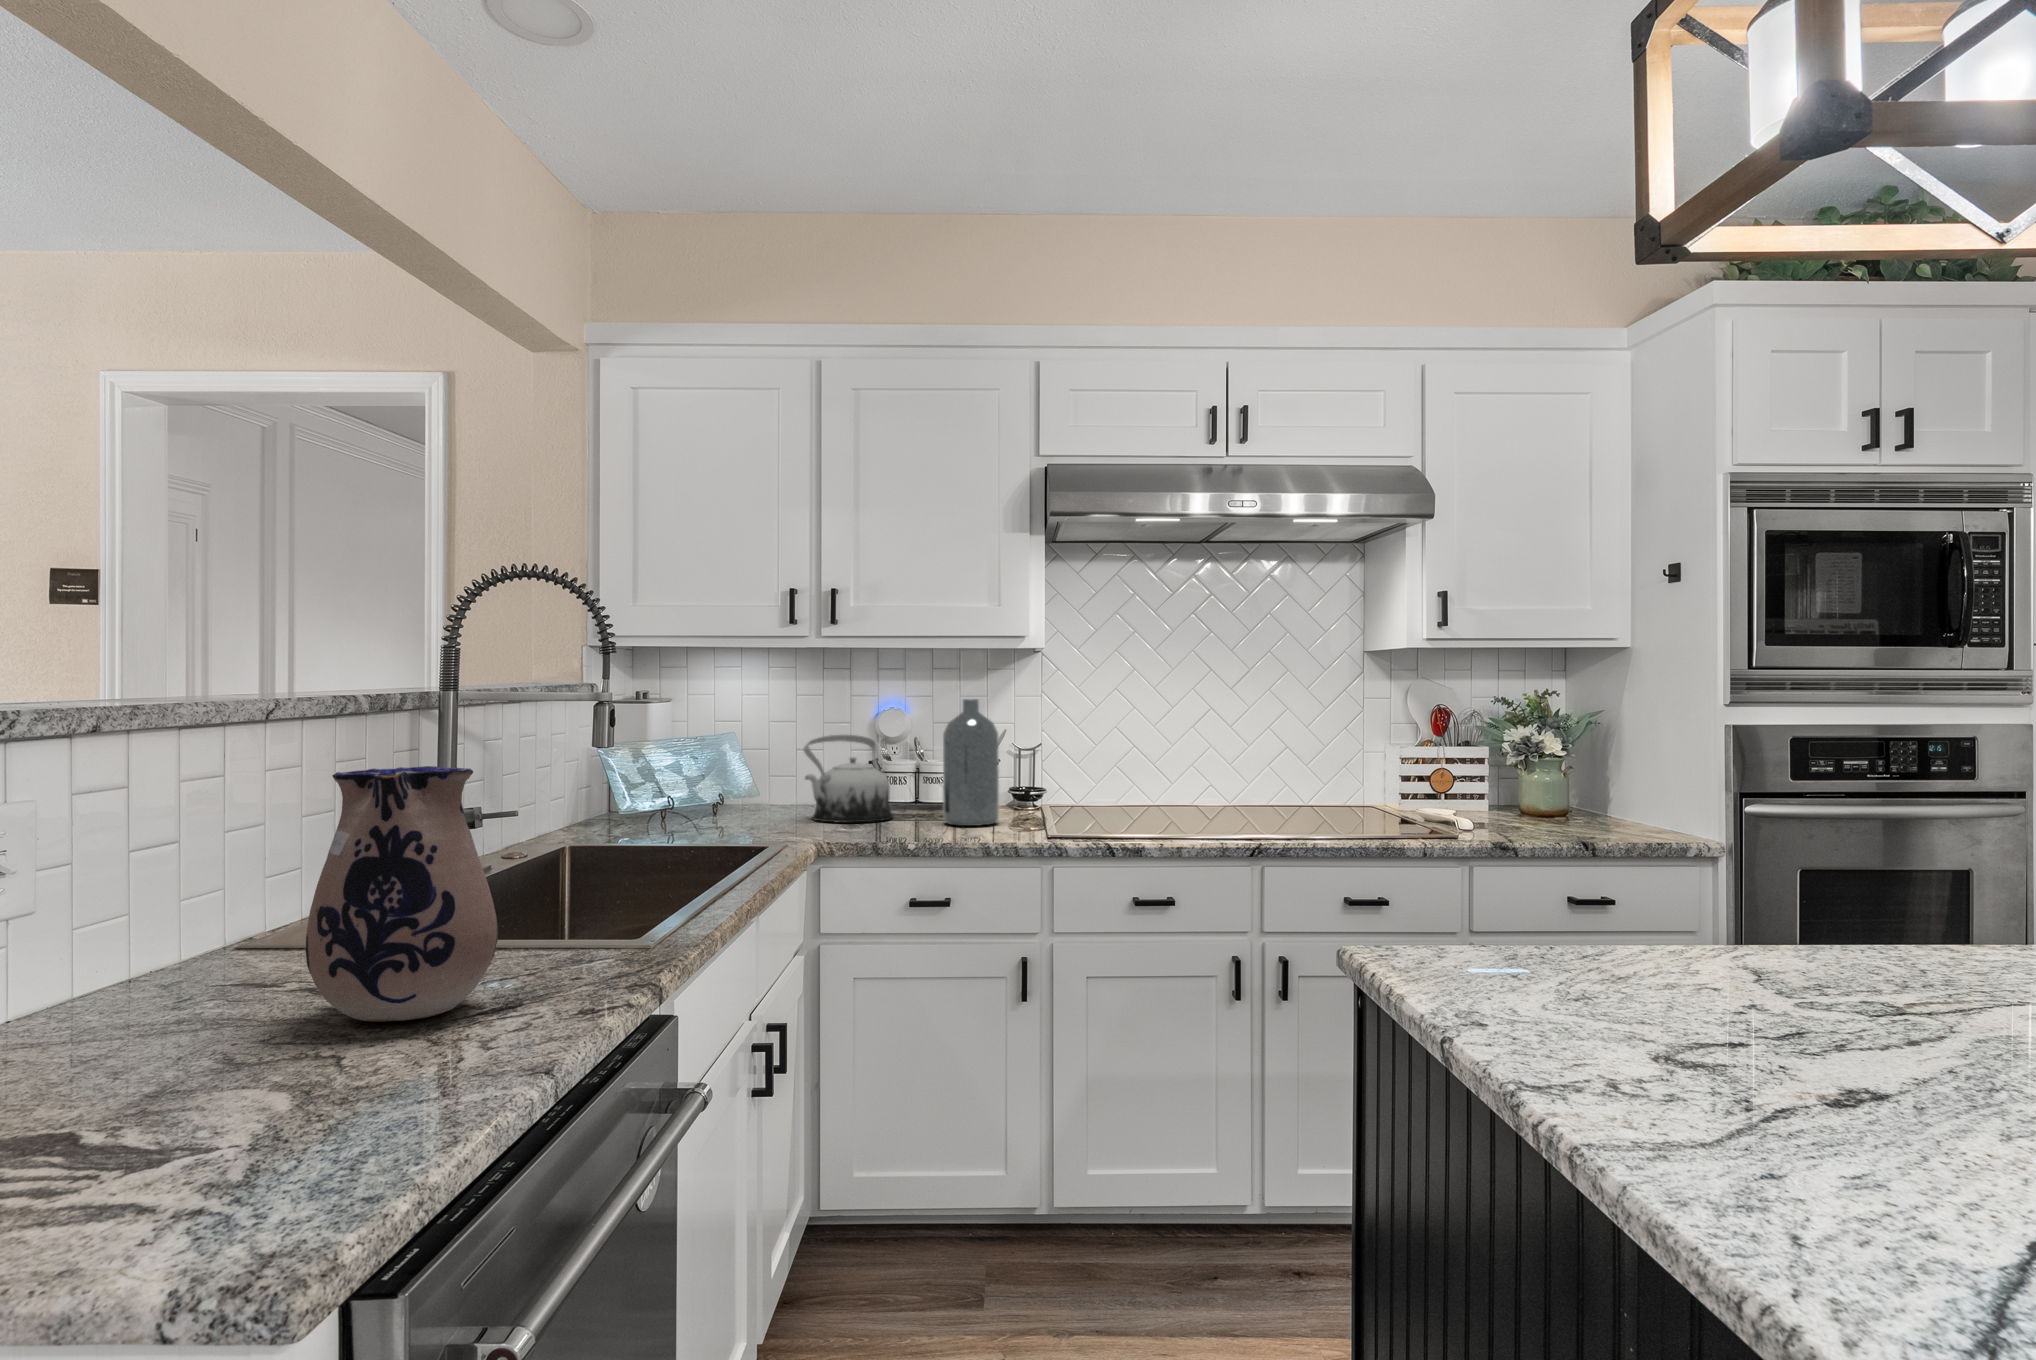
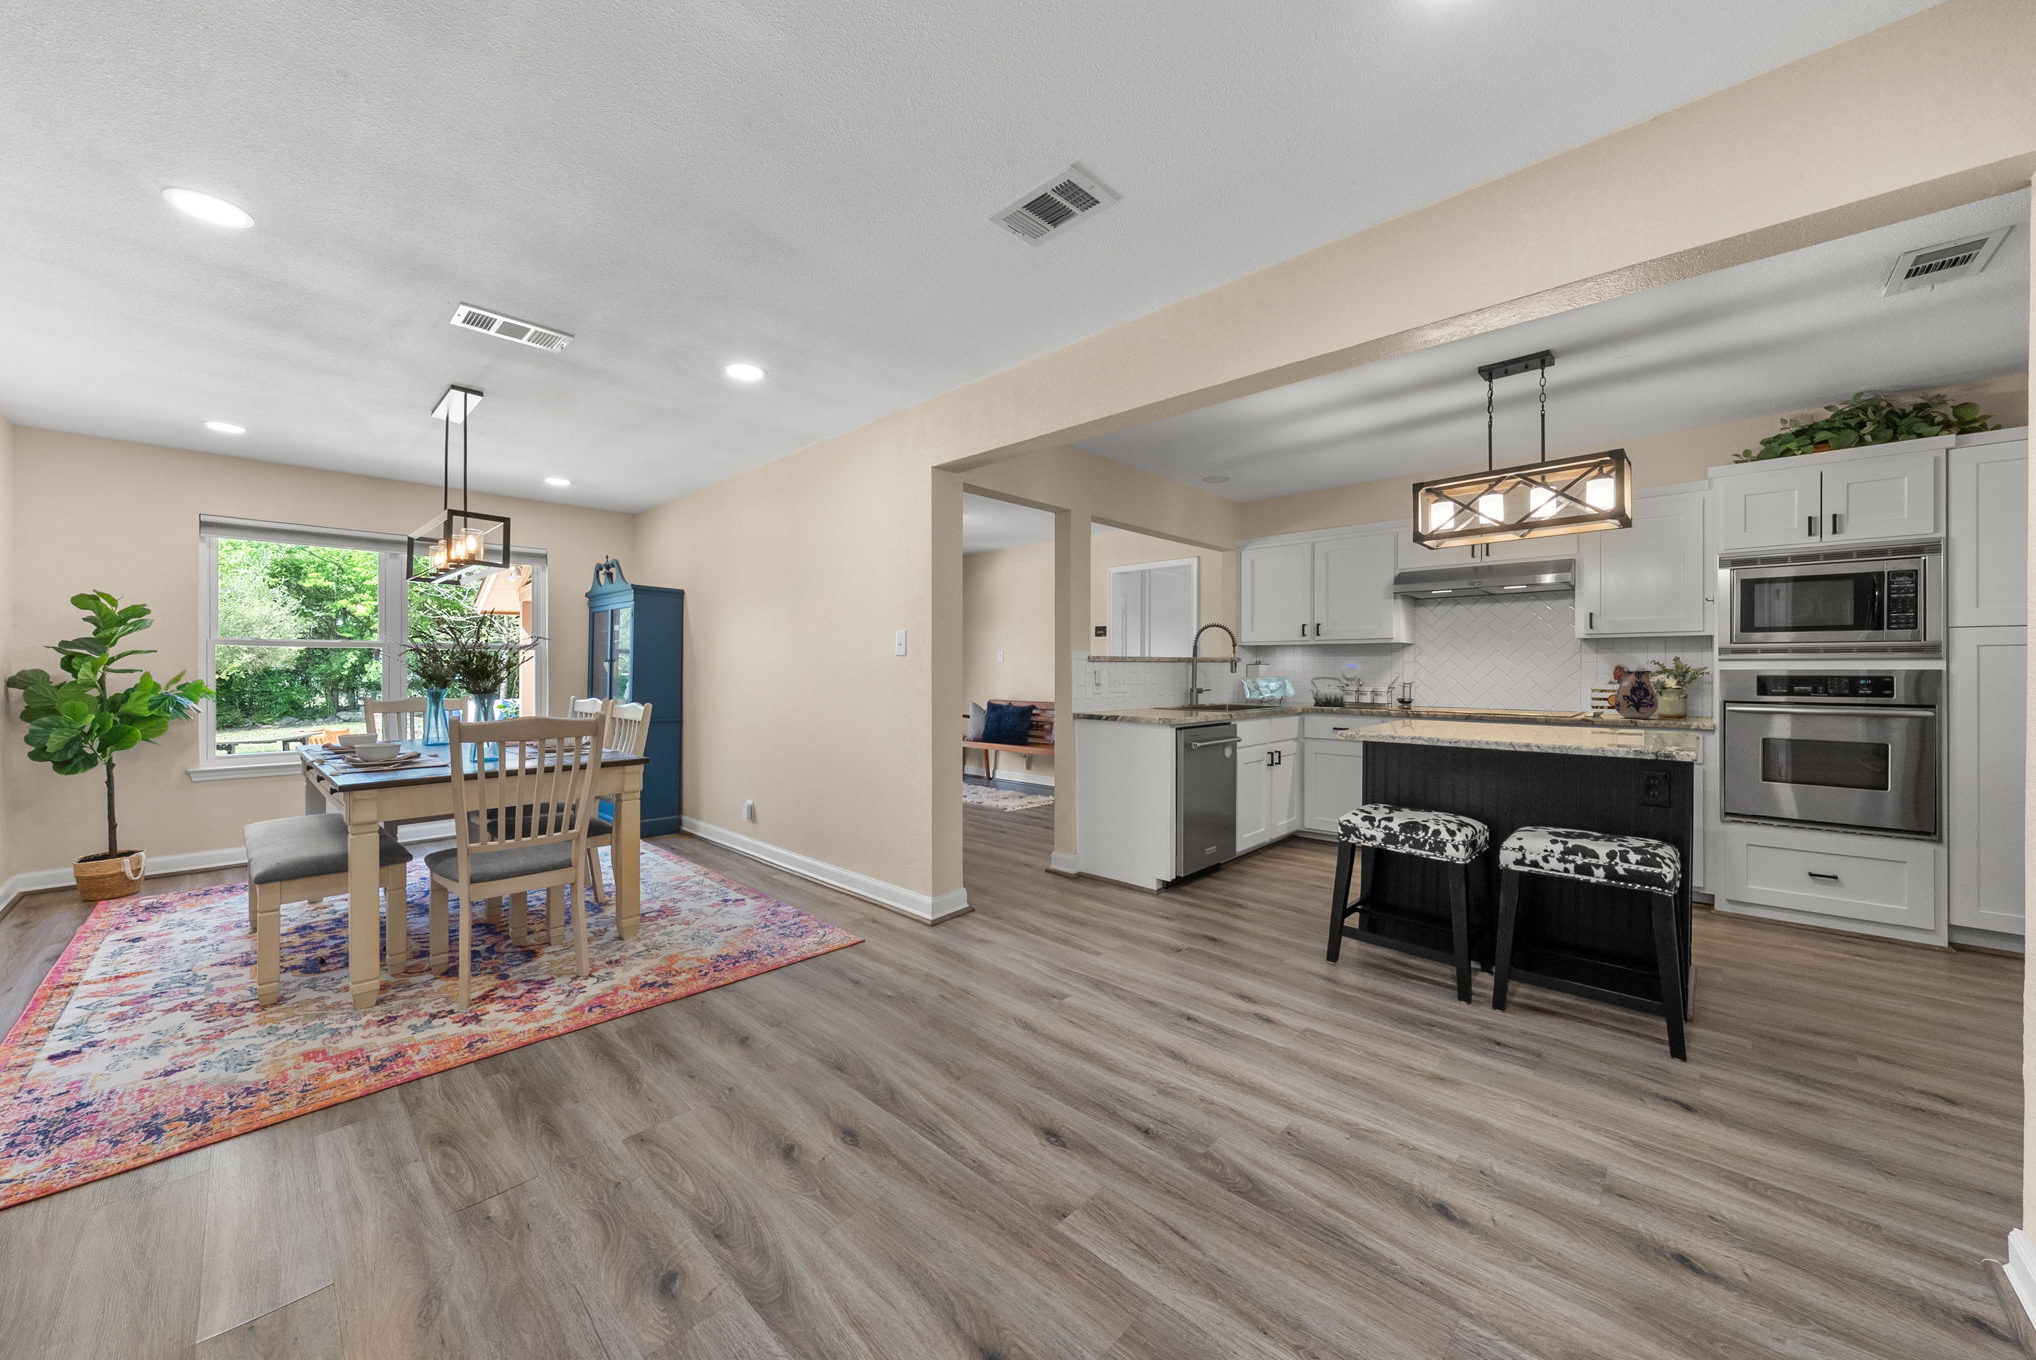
bottle: present [943,699,999,826] -> none [1359,663,1381,708]
ceramic pitcher: present [306,766,498,1021] -> present [1615,671,1658,719]

